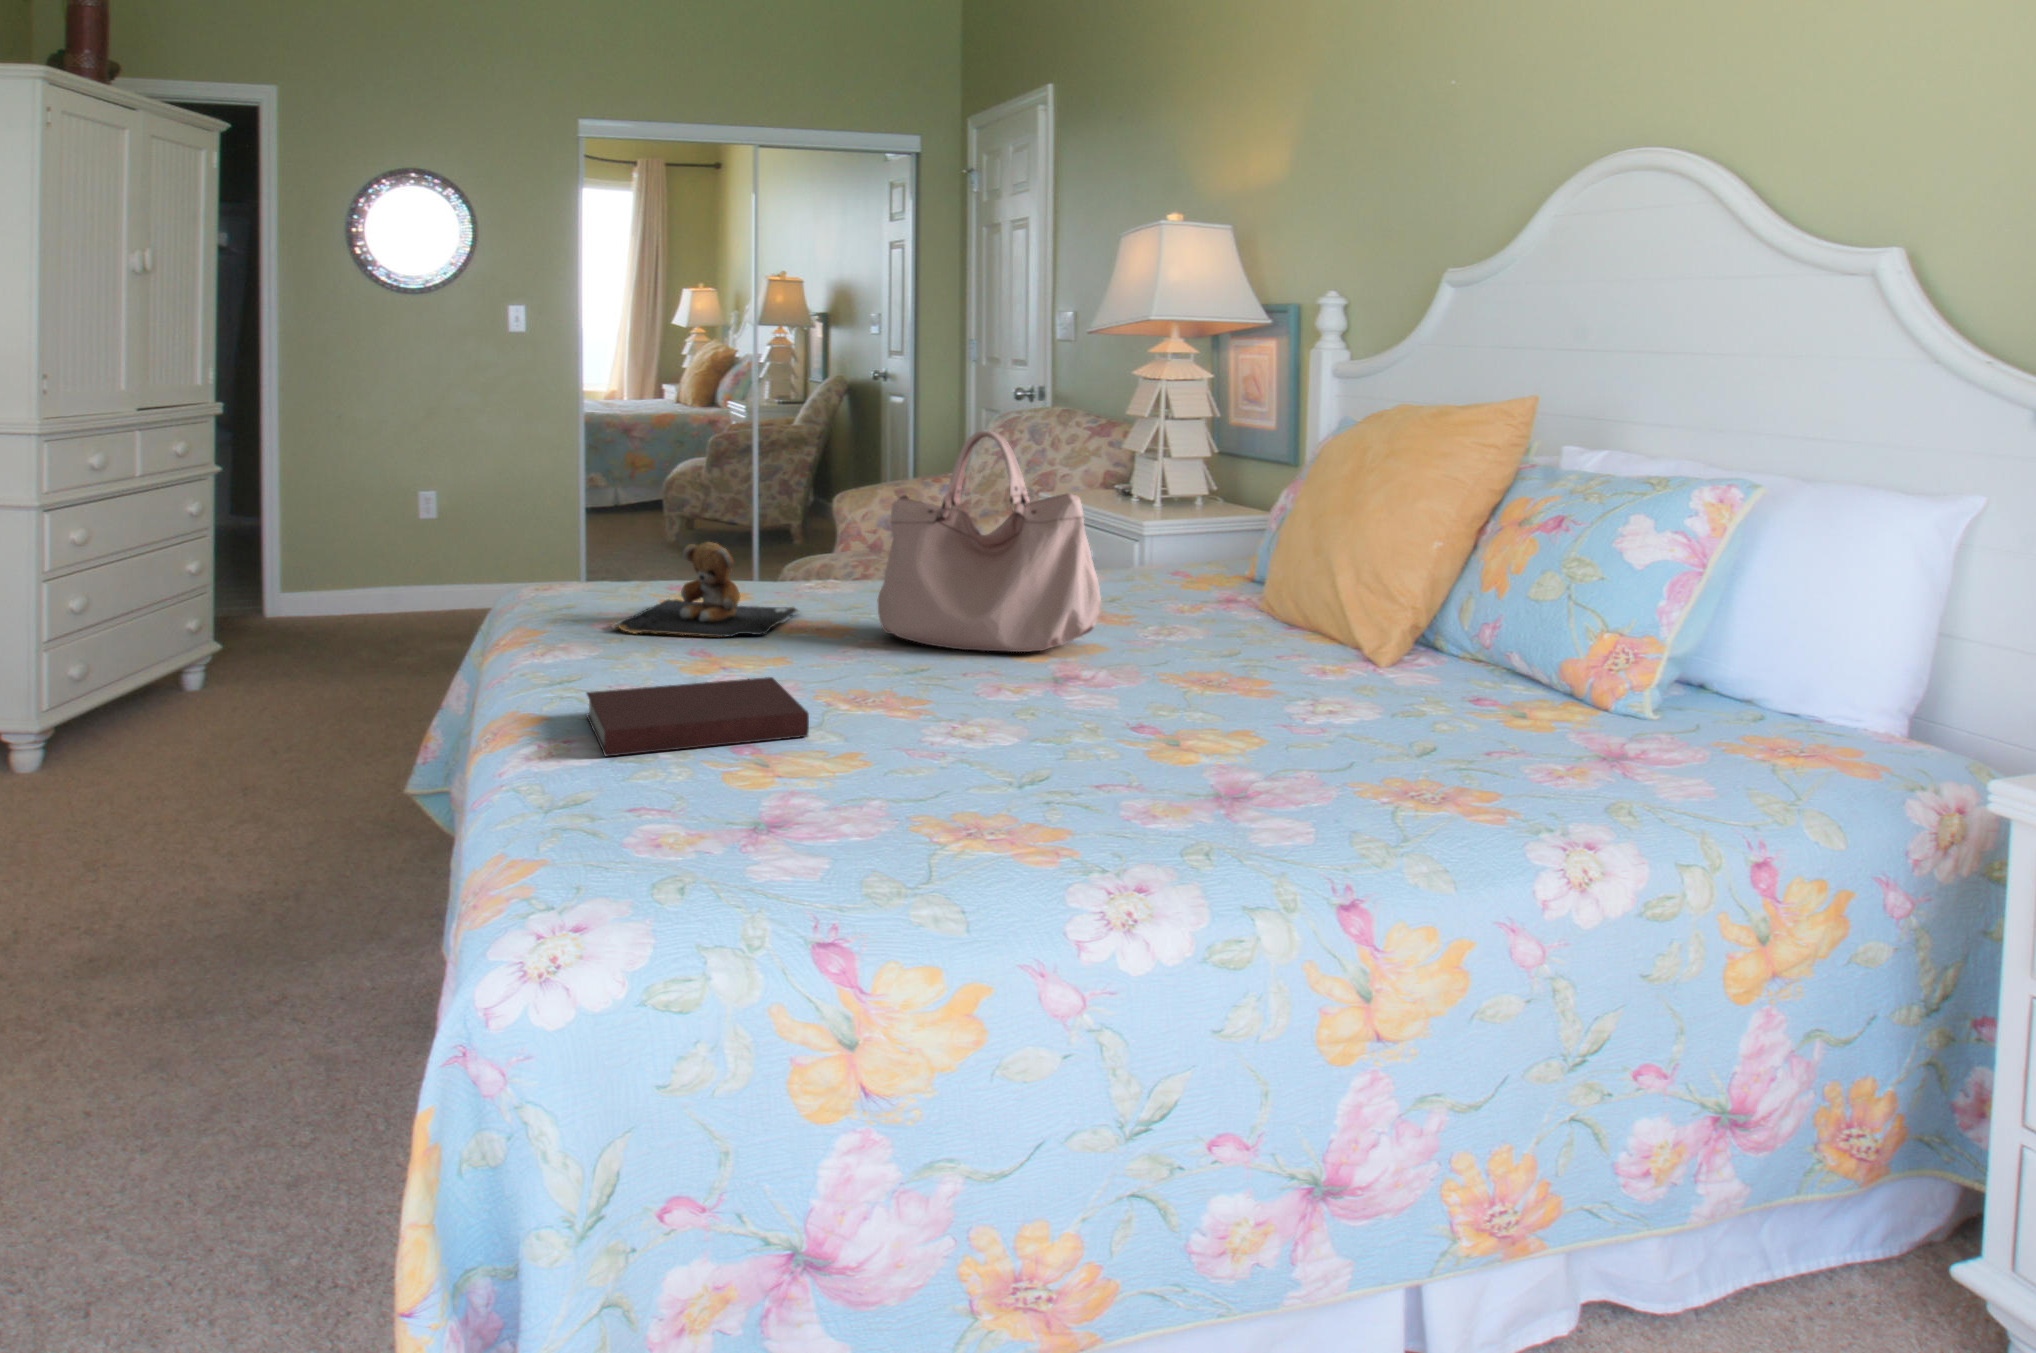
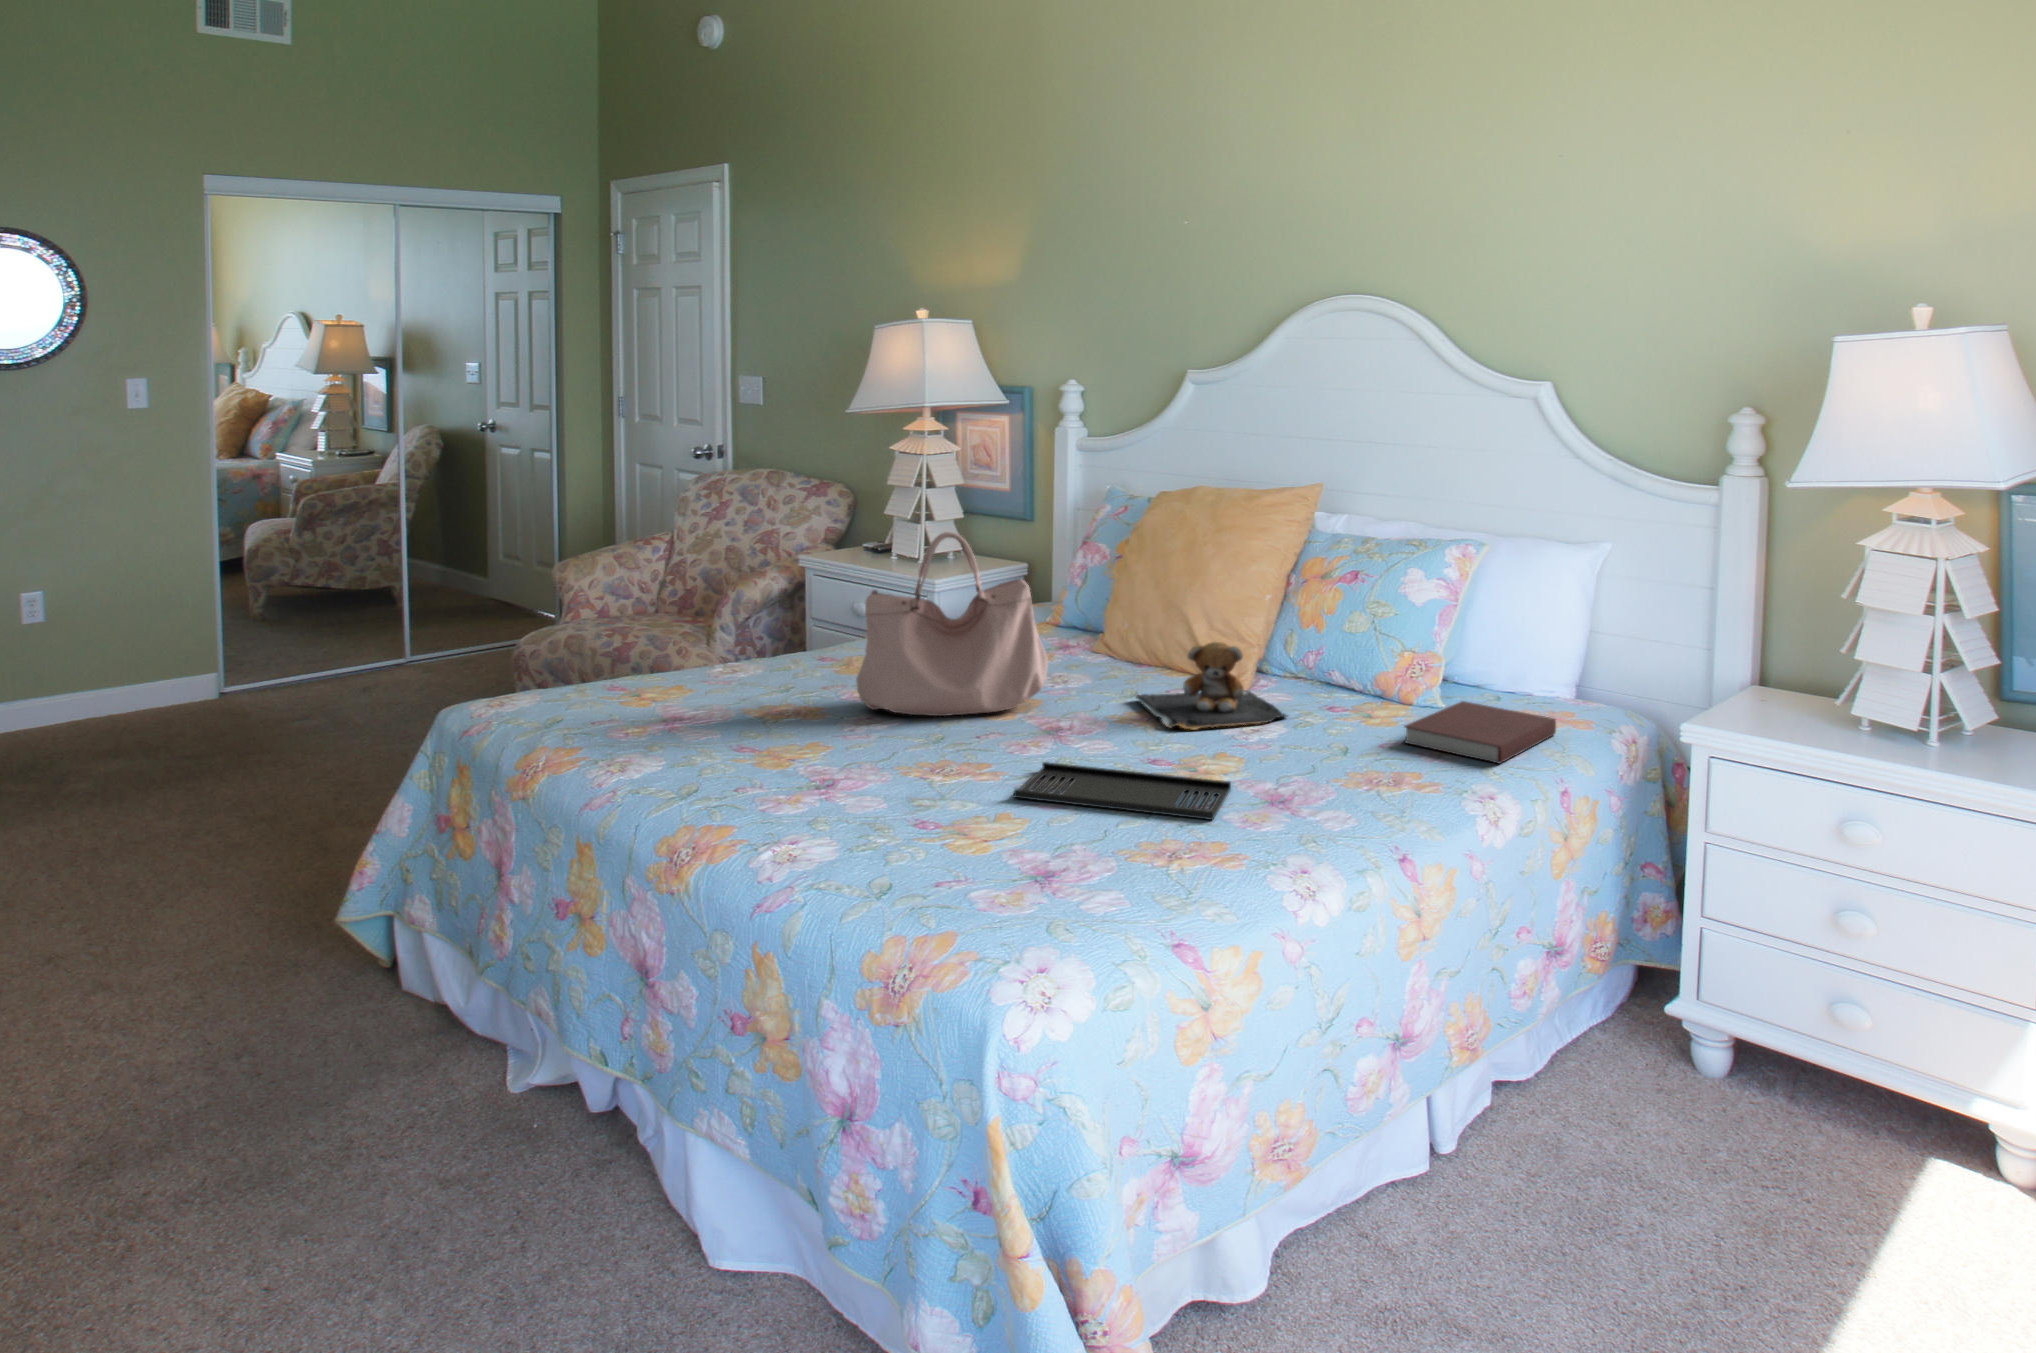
teddy bear: present [612,542,799,637] -> present [1136,642,1288,730]
notebook: present [586,677,809,756] -> present [1404,701,1556,764]
tray: none [884,707,1171,803] -> present [1014,762,1231,820]

